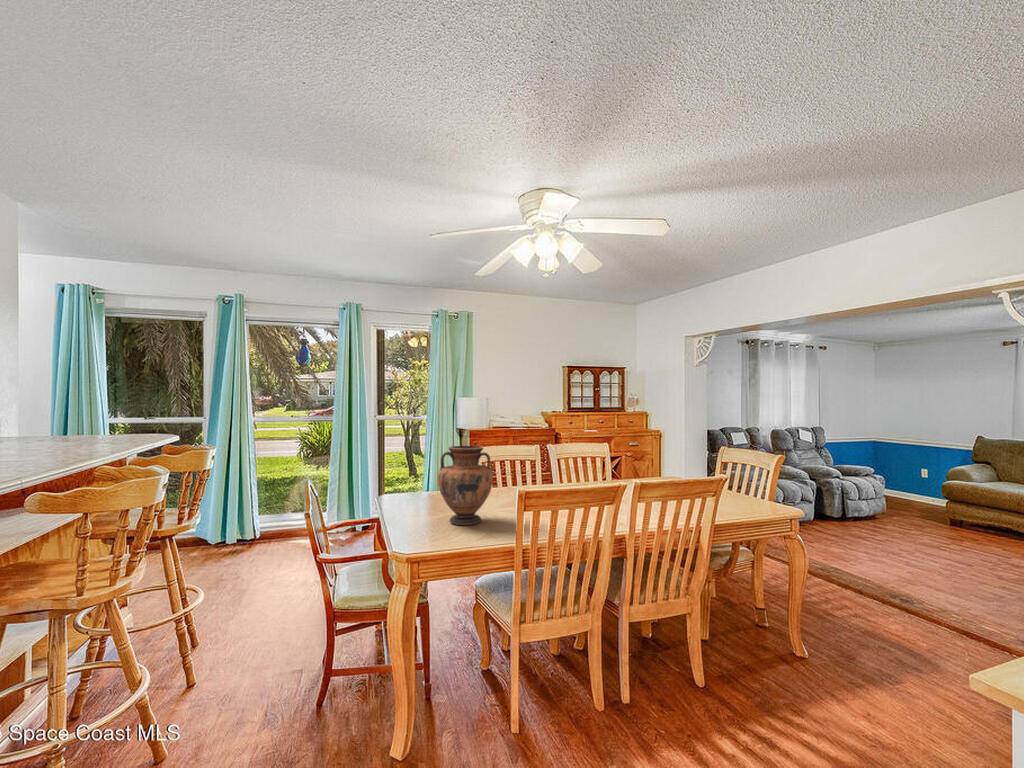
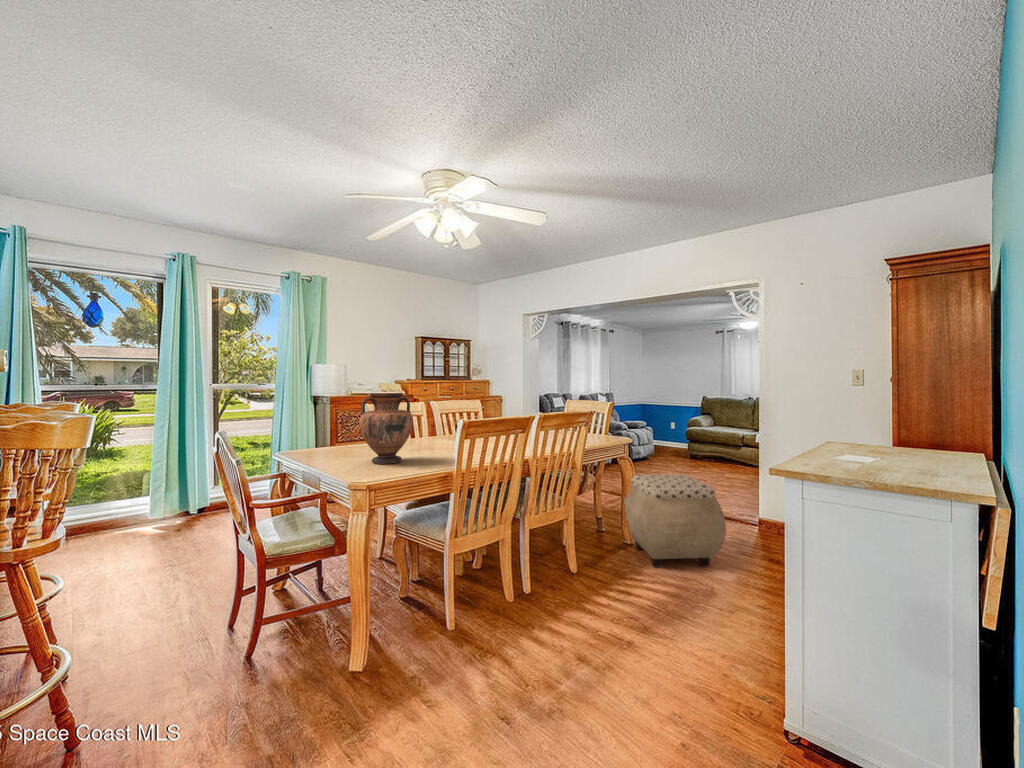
ottoman: none [789,563,958,728] -> present [624,475,726,568]

